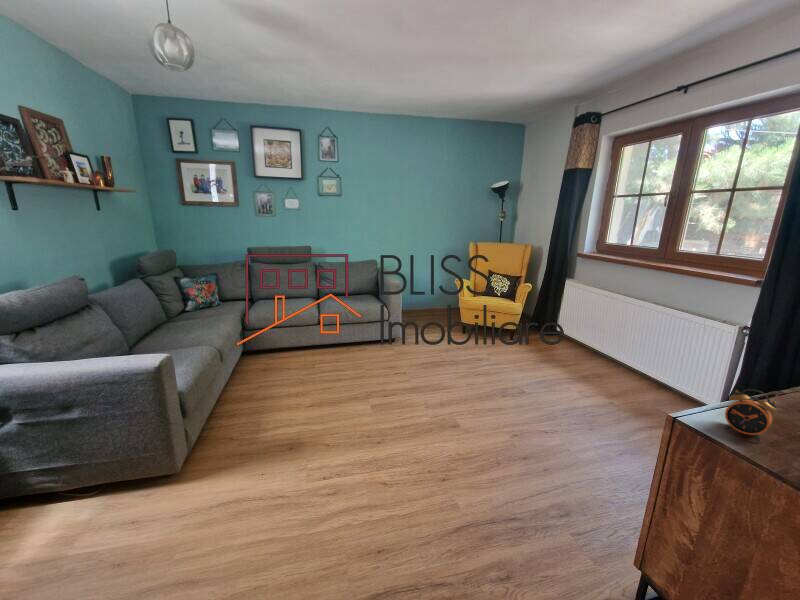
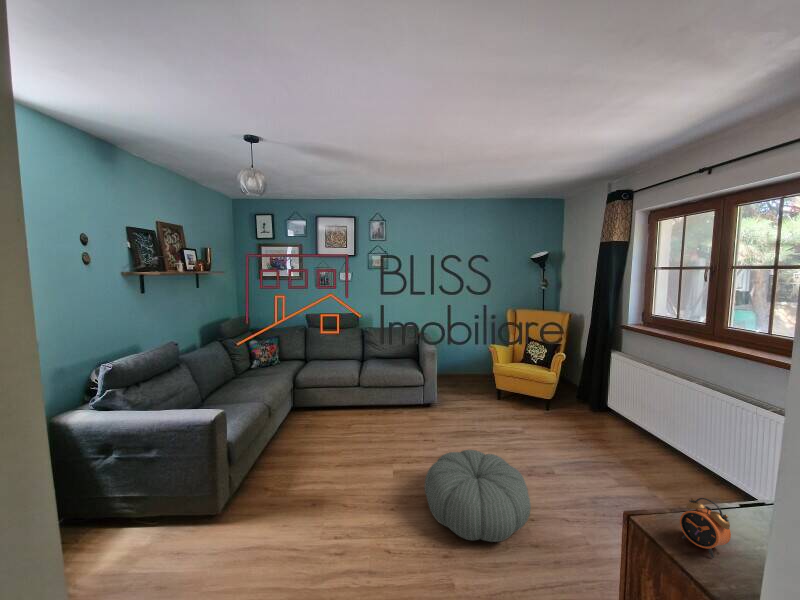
pouf: none [411,377,519,461] -> present [424,450,531,542]

